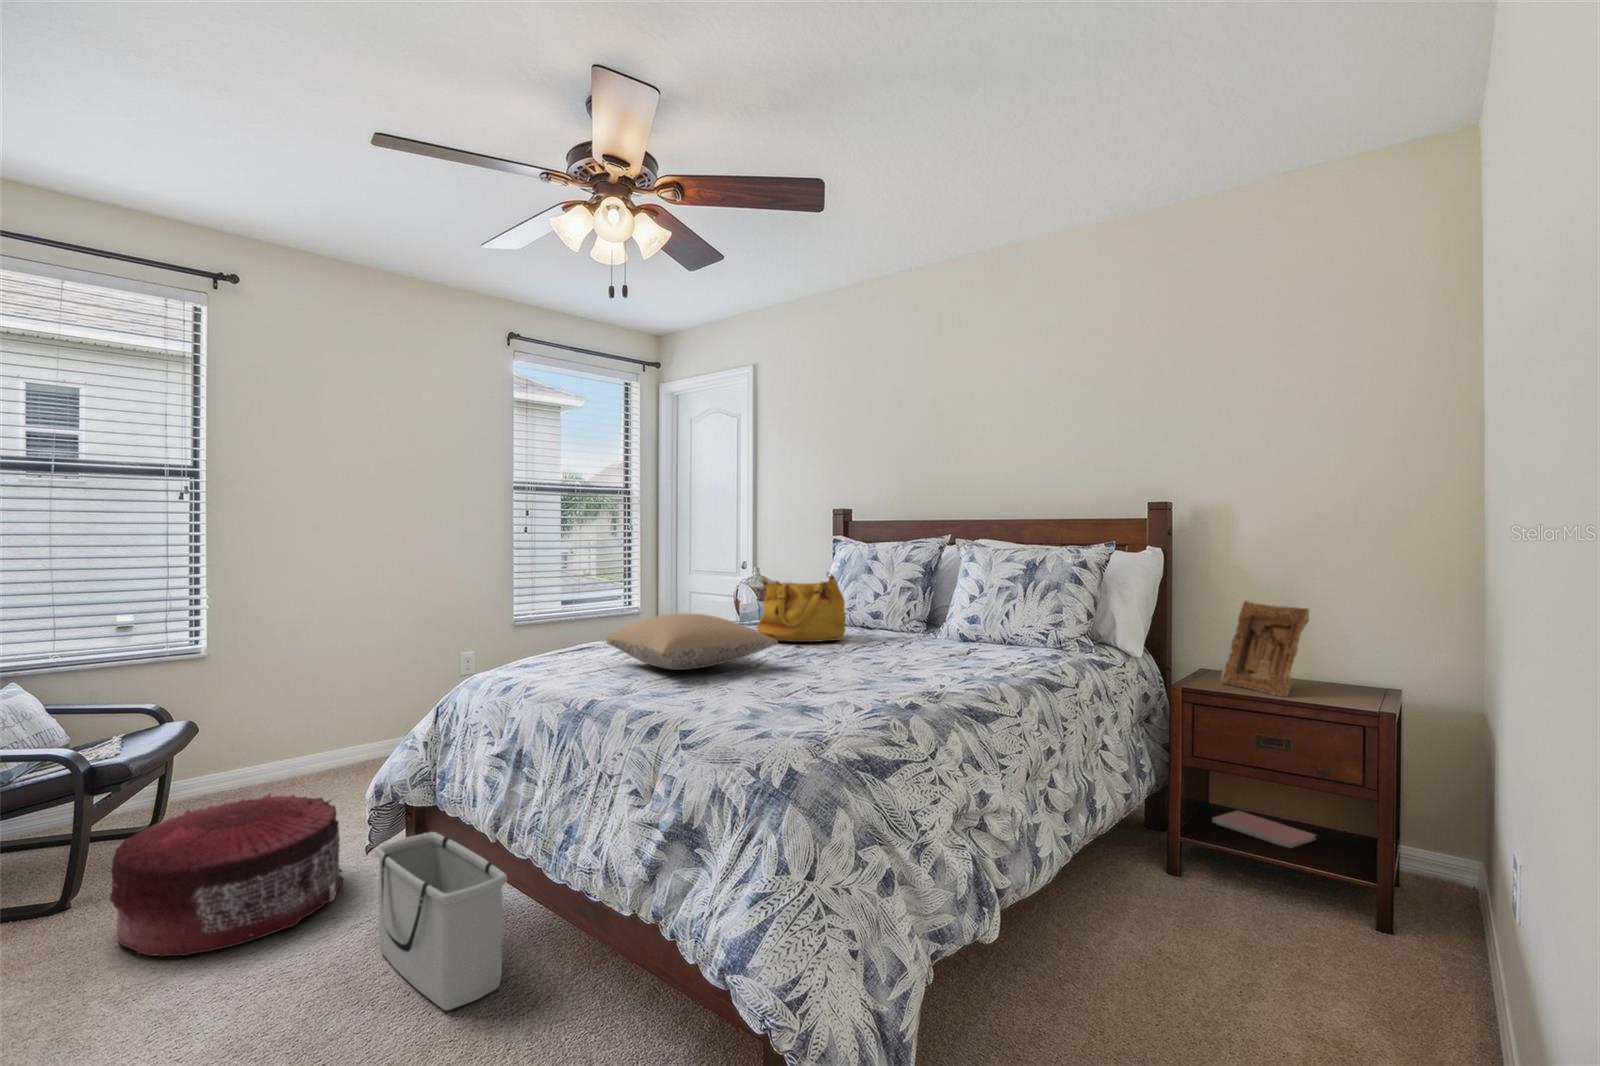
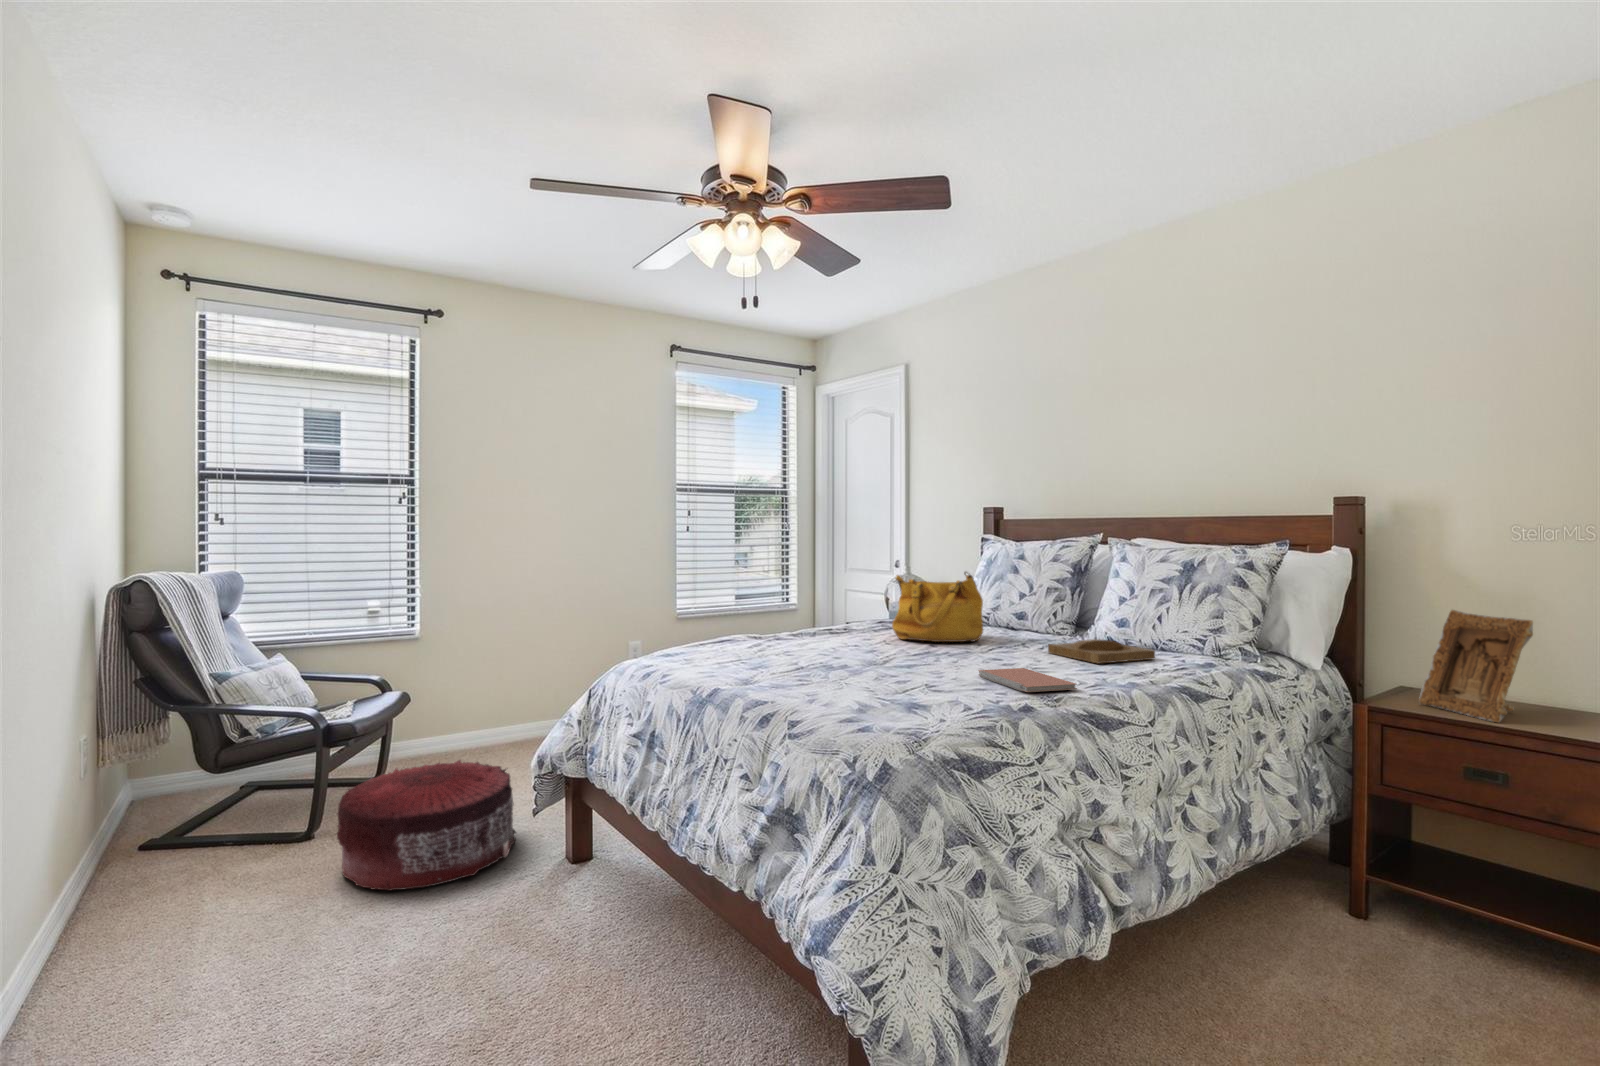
pillow: present [606,613,778,670] -> none [739,610,902,664]
tray: none [909,636,1006,658] -> present [1048,639,1155,663]
notebook: present [1213,811,1315,848] -> present [979,668,1077,692]
storage bin: present [375,832,507,1010] -> none [535,803,640,962]

